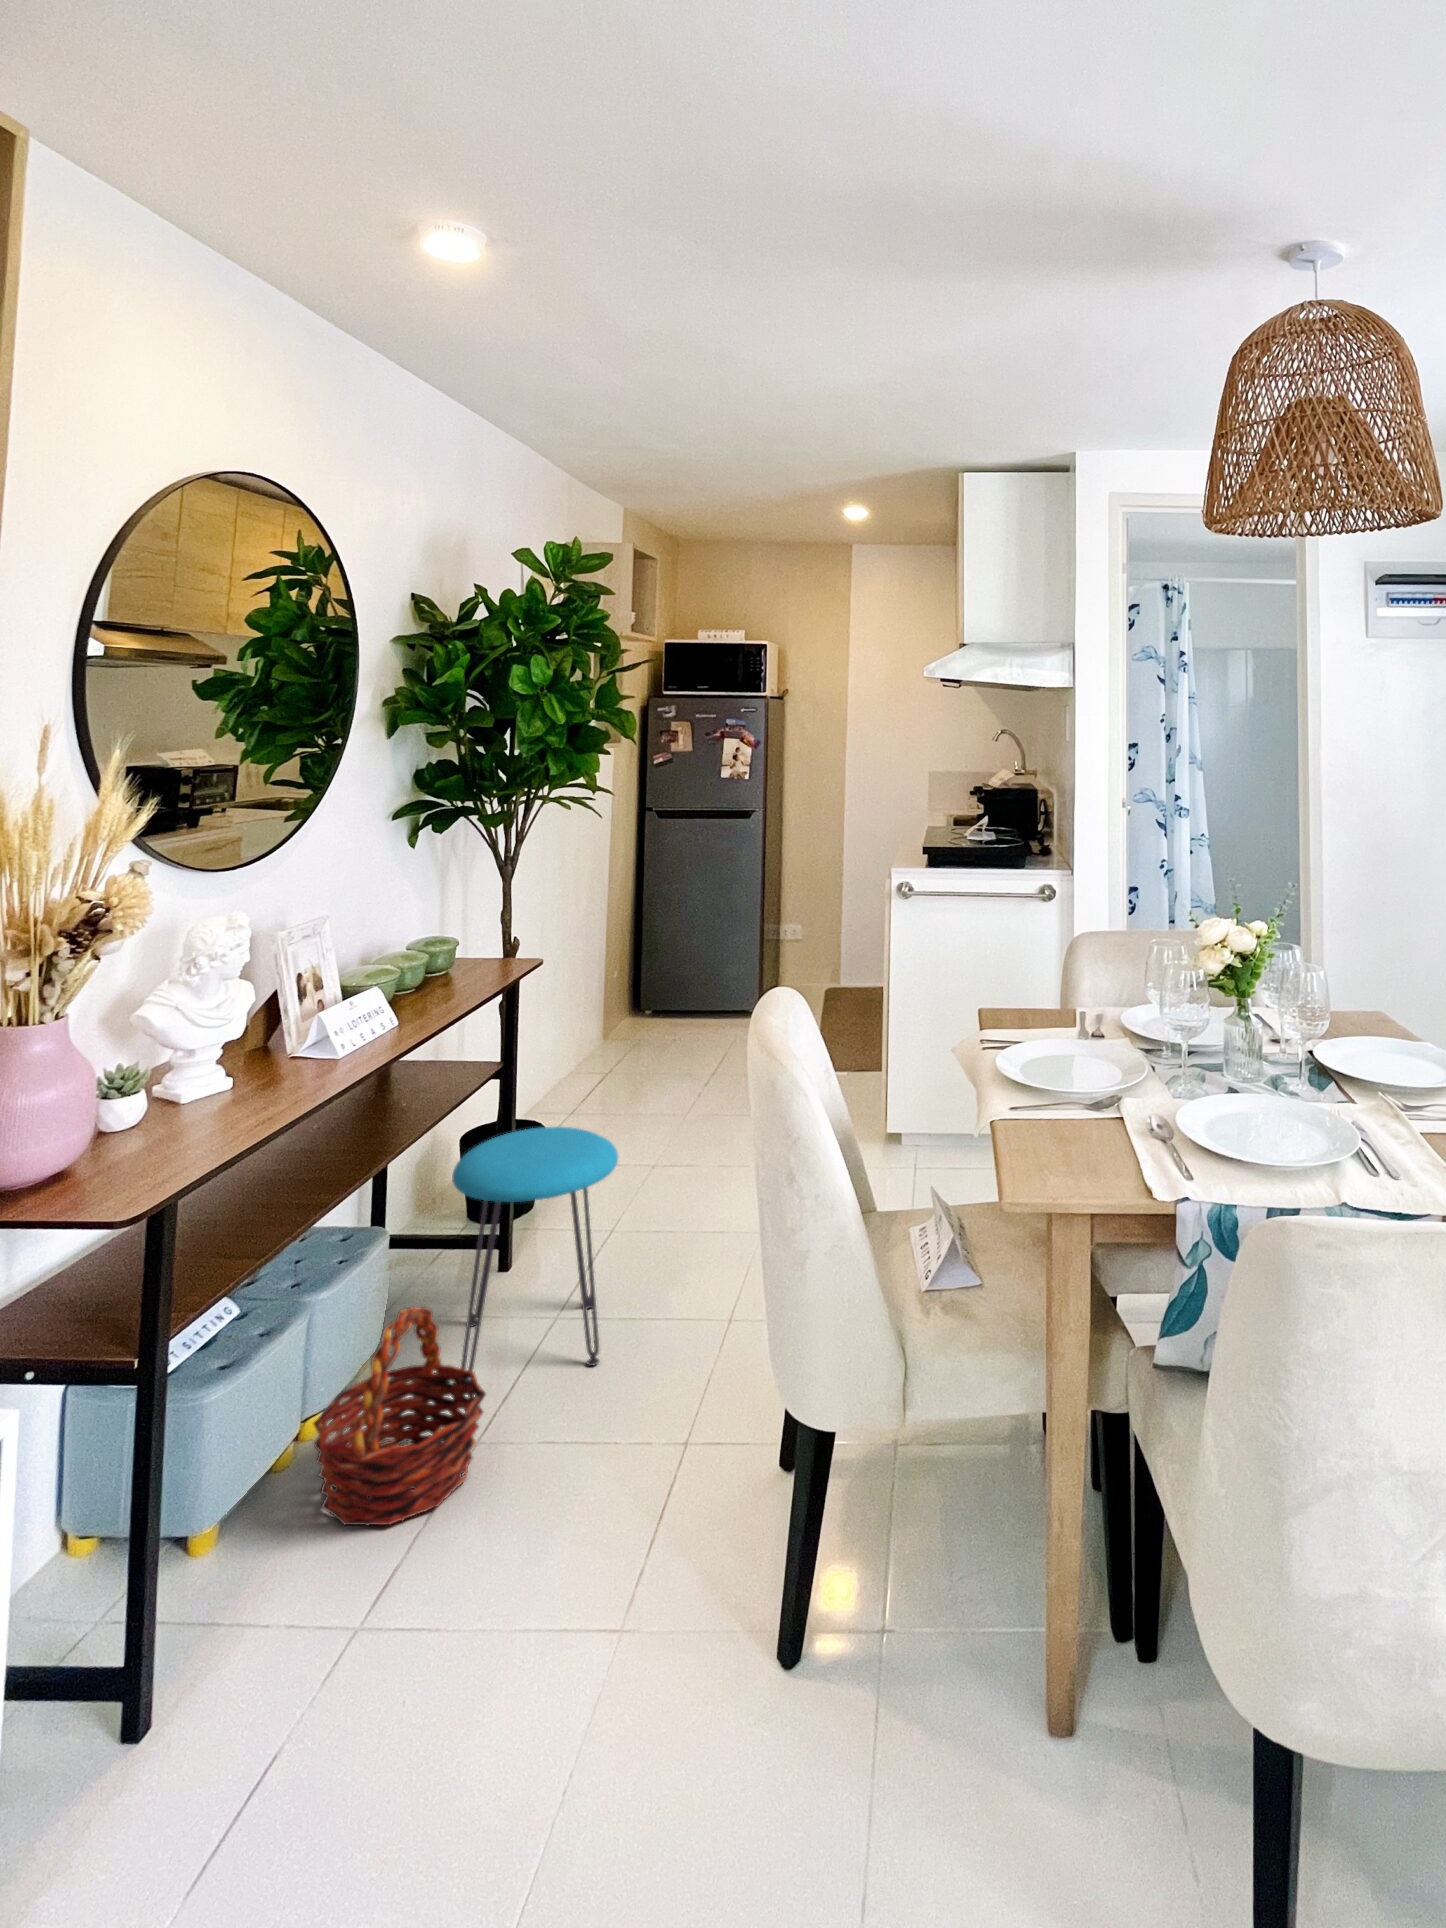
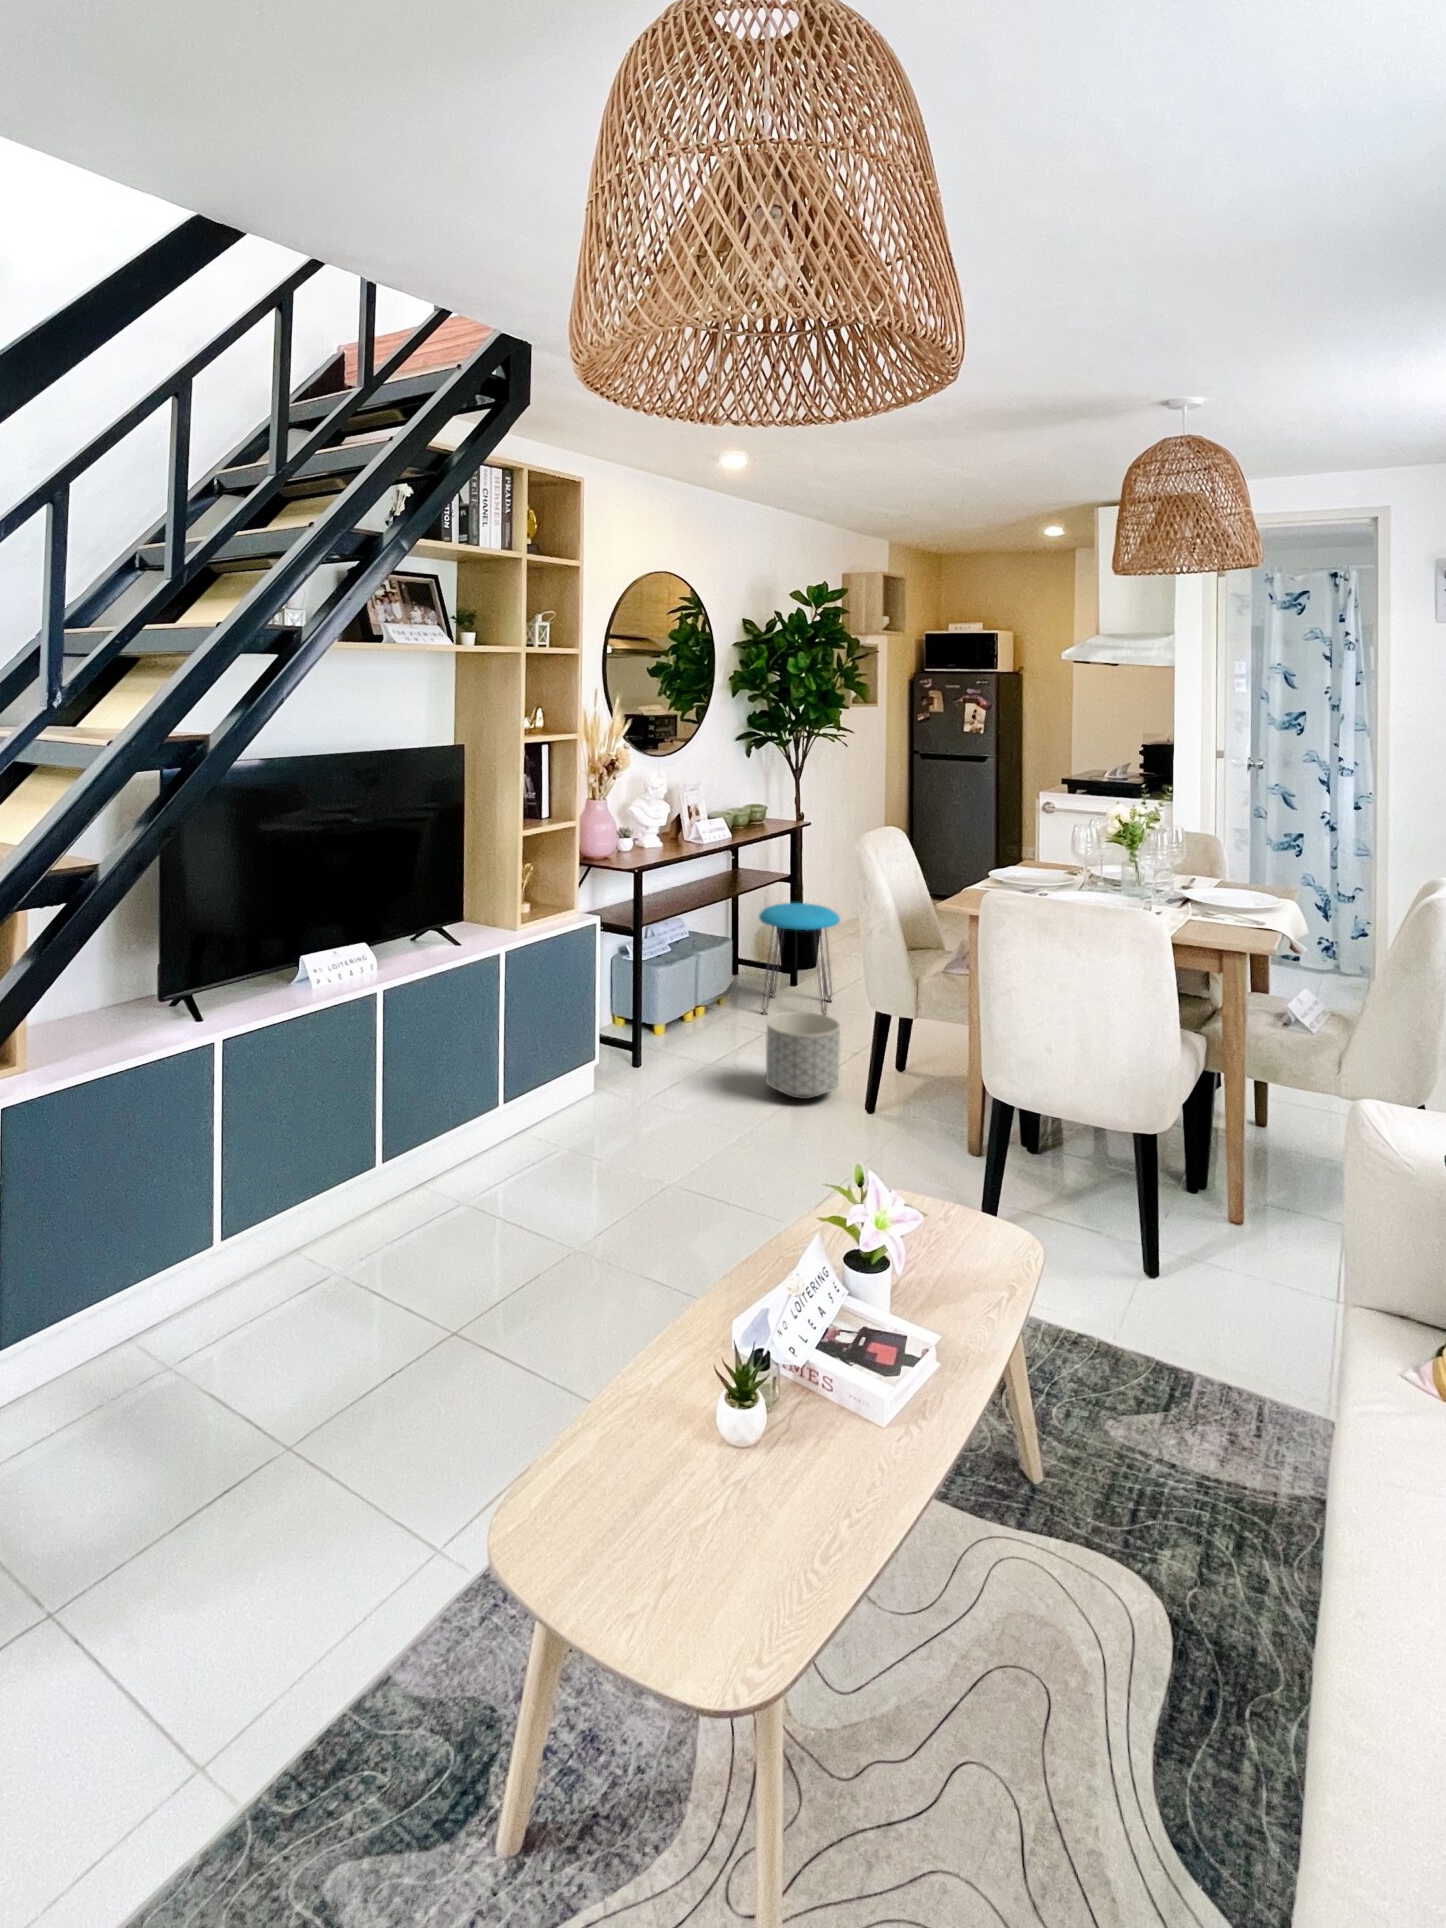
basket: present [313,1307,486,1525] -> none [696,958,766,1044]
planter: none [524,1442,704,1707] -> present [766,1012,840,1099]

